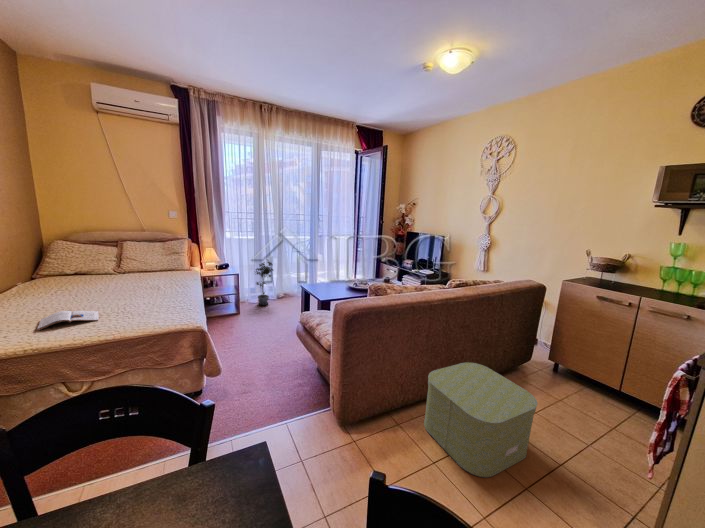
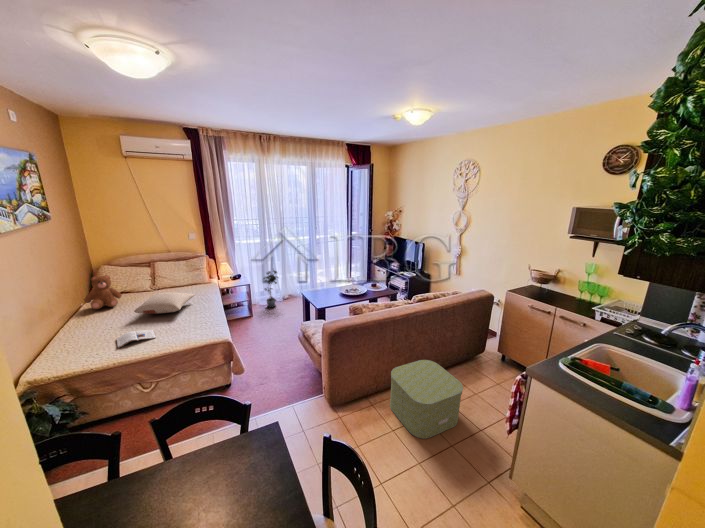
teddy bear: none [17,246,72,288] -> present [84,275,122,309]
pillow: none [78,270,167,294] -> present [134,292,195,314]

